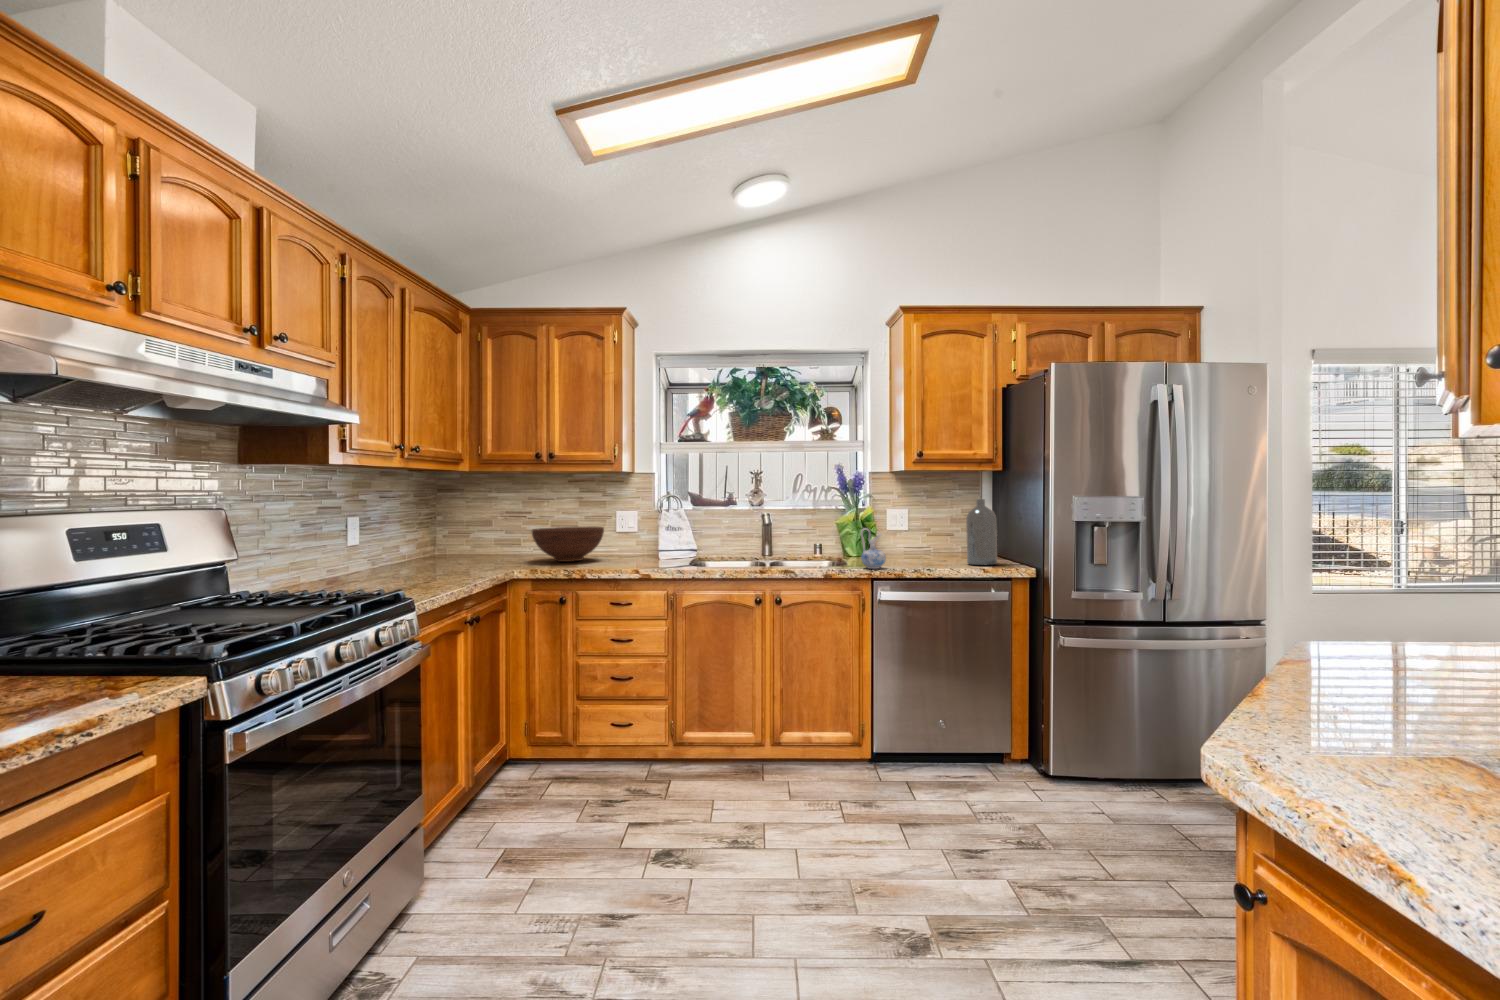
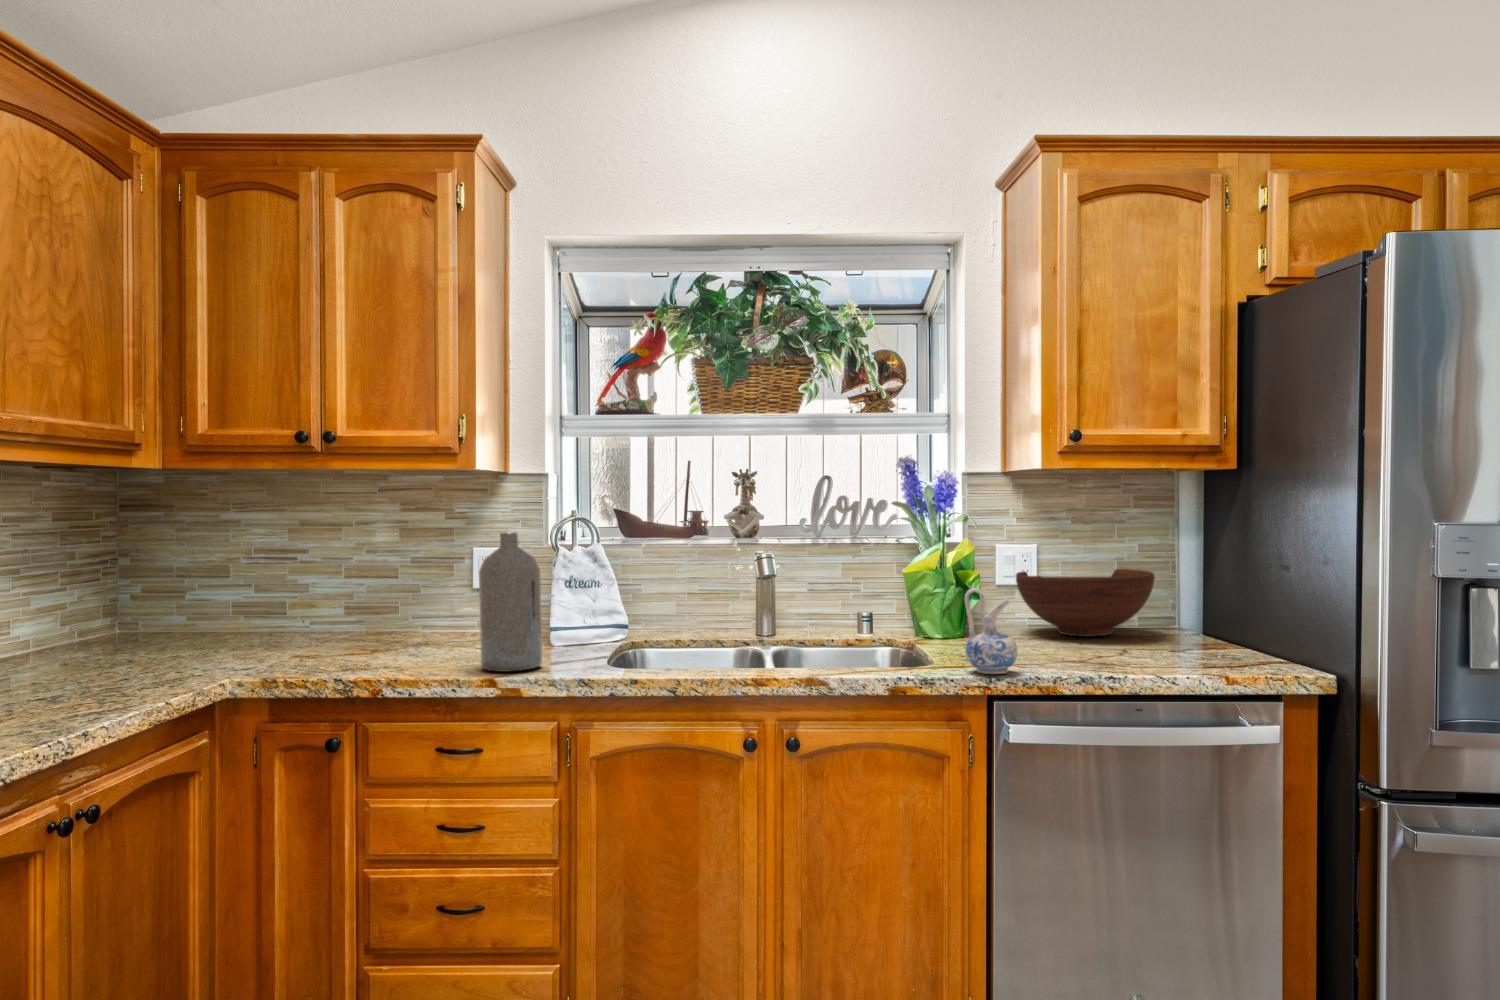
bottle: present [966,499,997,565] -> present [479,532,542,672]
fruit bowl: present [532,526,604,562] -> present [1016,569,1155,636]

